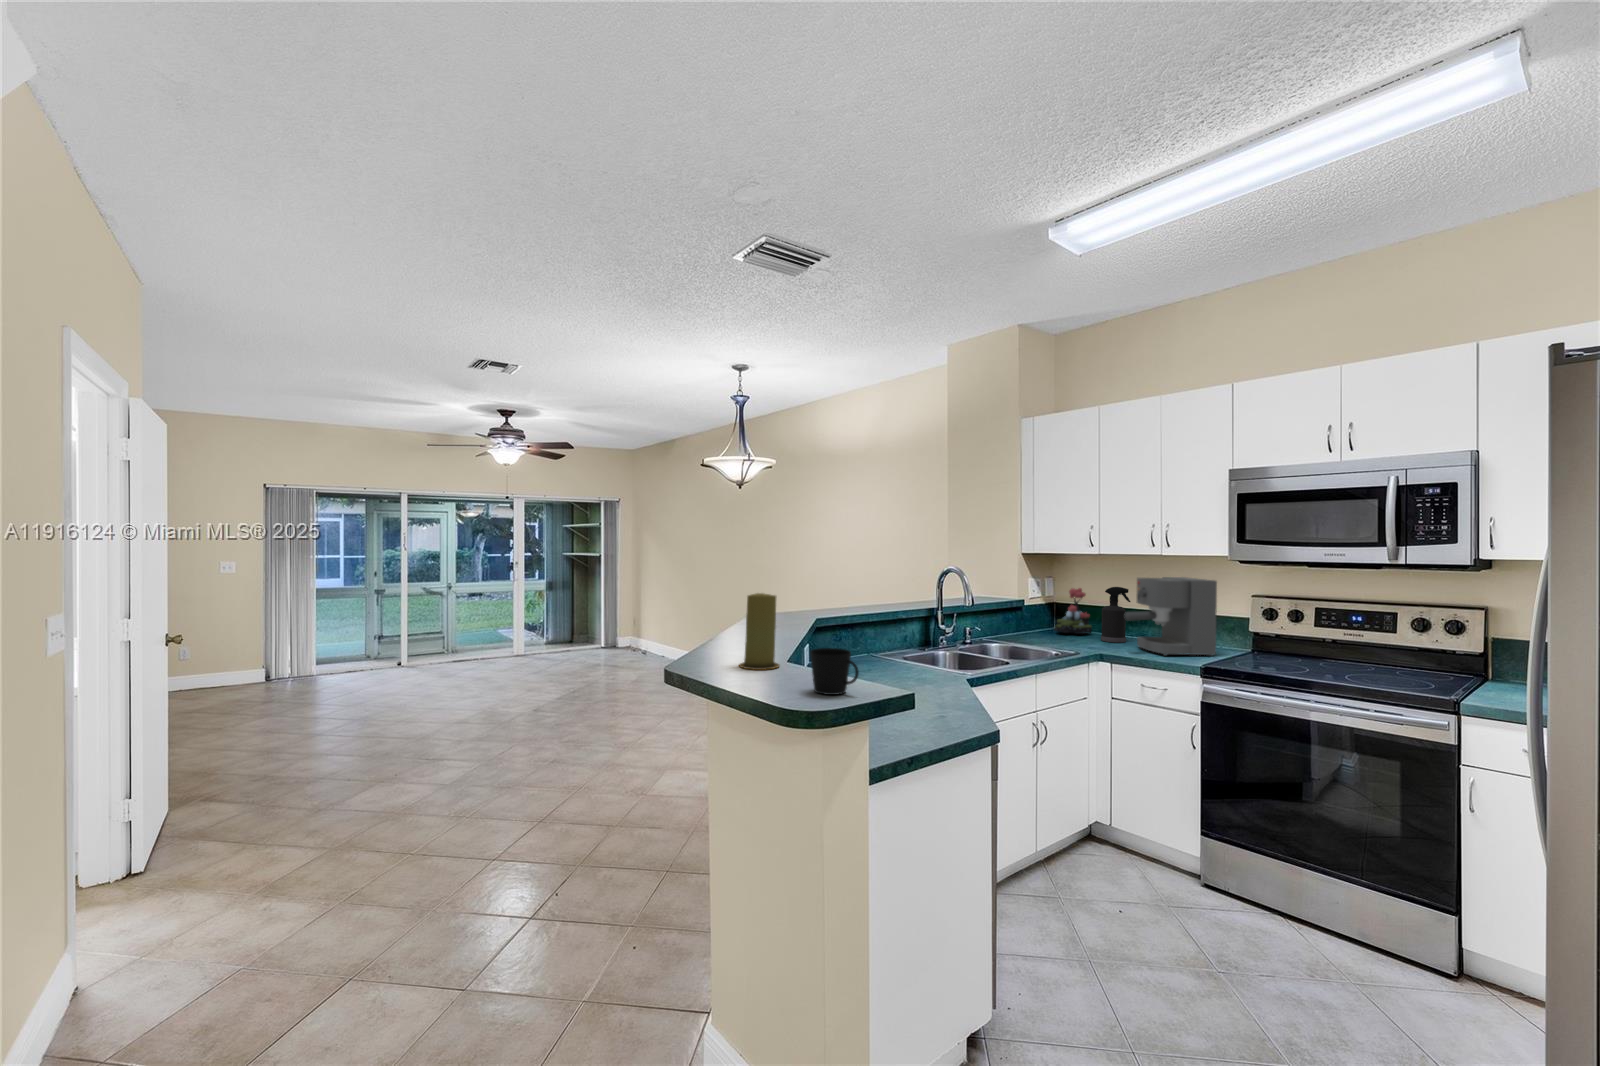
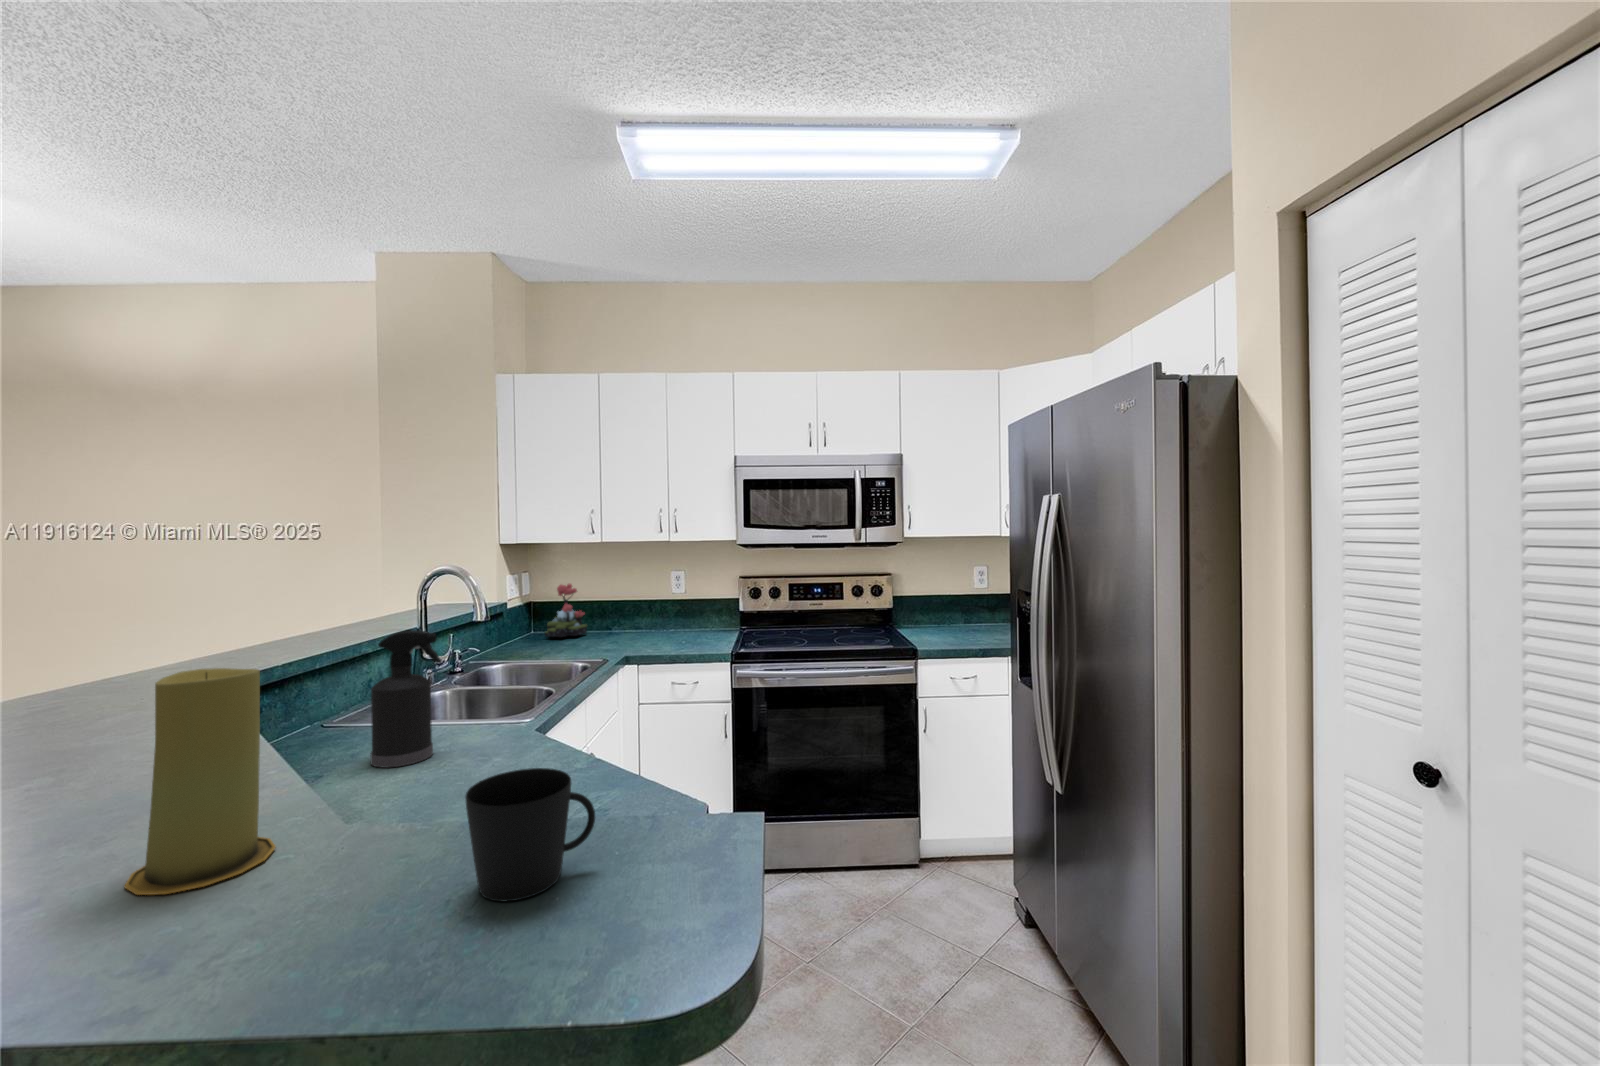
coffee maker: present [1125,577,1217,656] -> none [647,564,724,647]
spray bottle: present [1101,587,1131,643] -> present [370,630,442,768]

